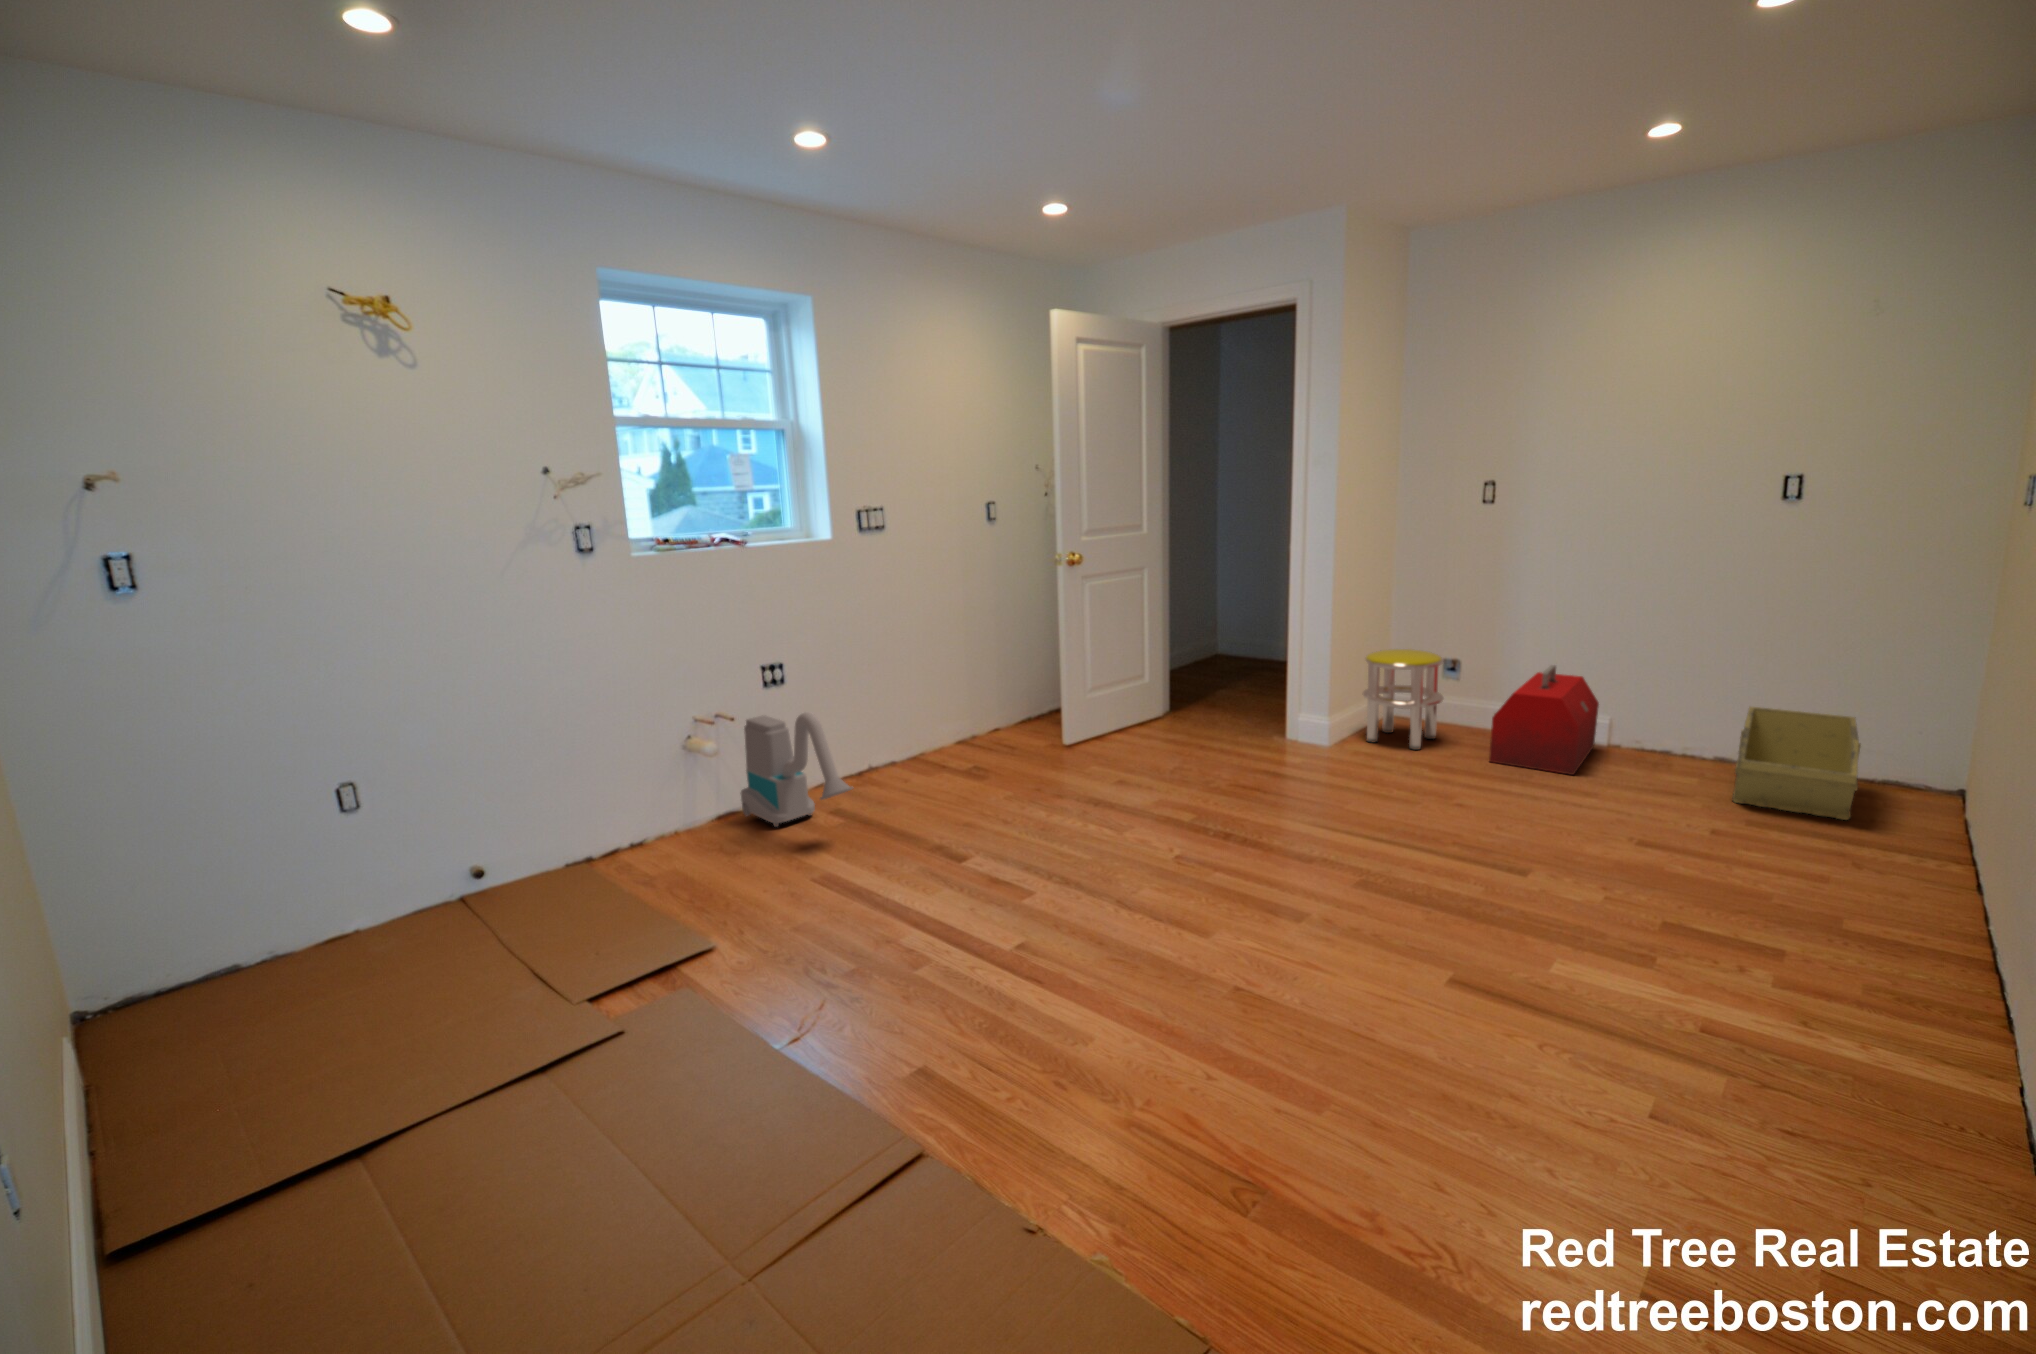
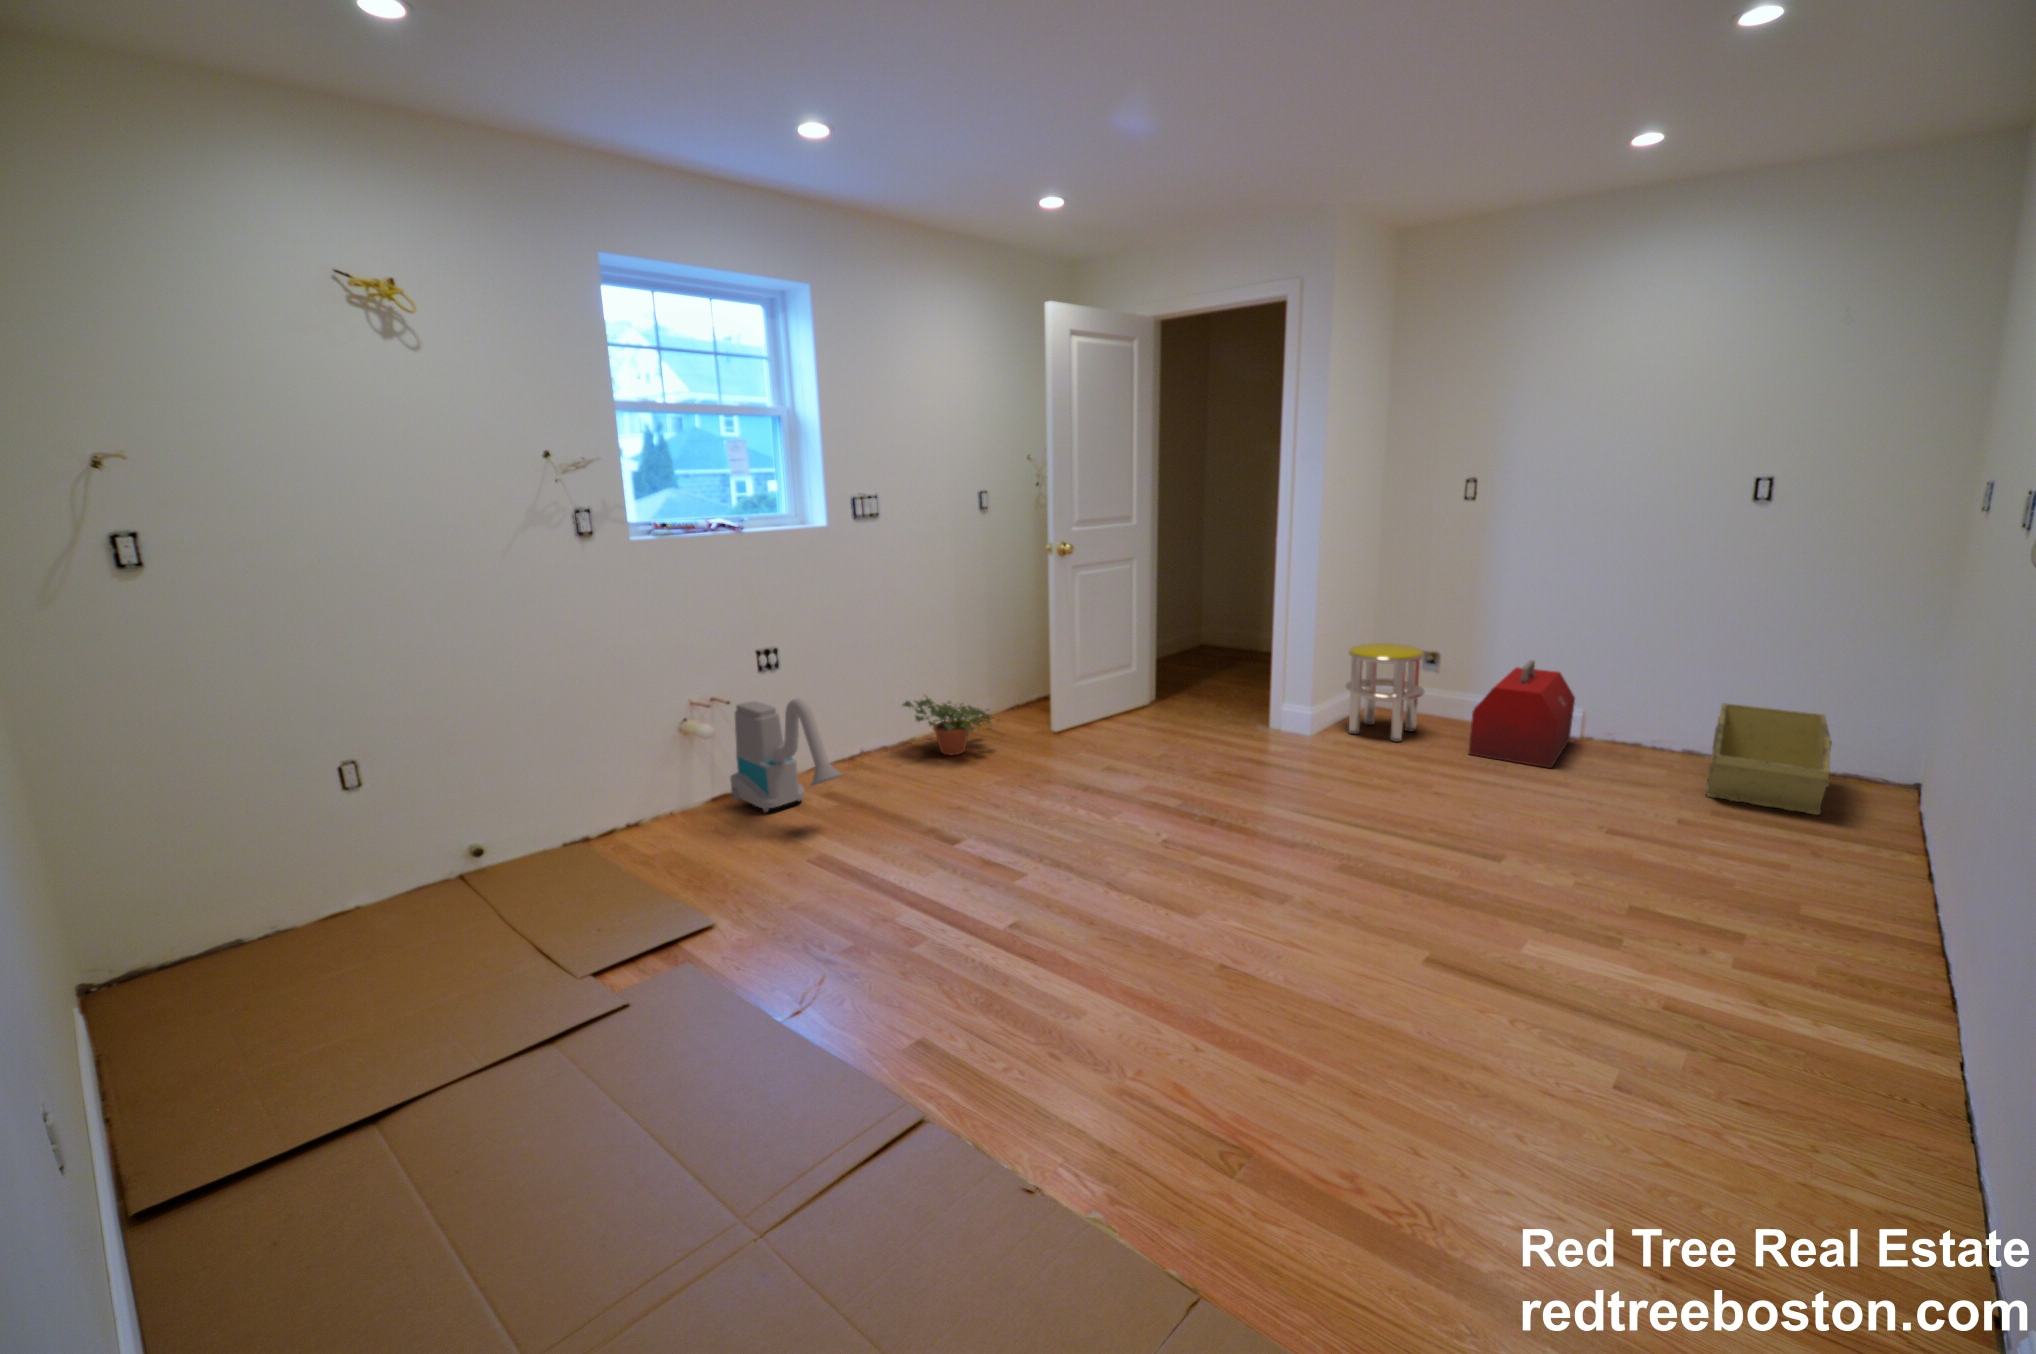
potted plant: none [911,707,1016,768] -> present [903,697,999,755]

